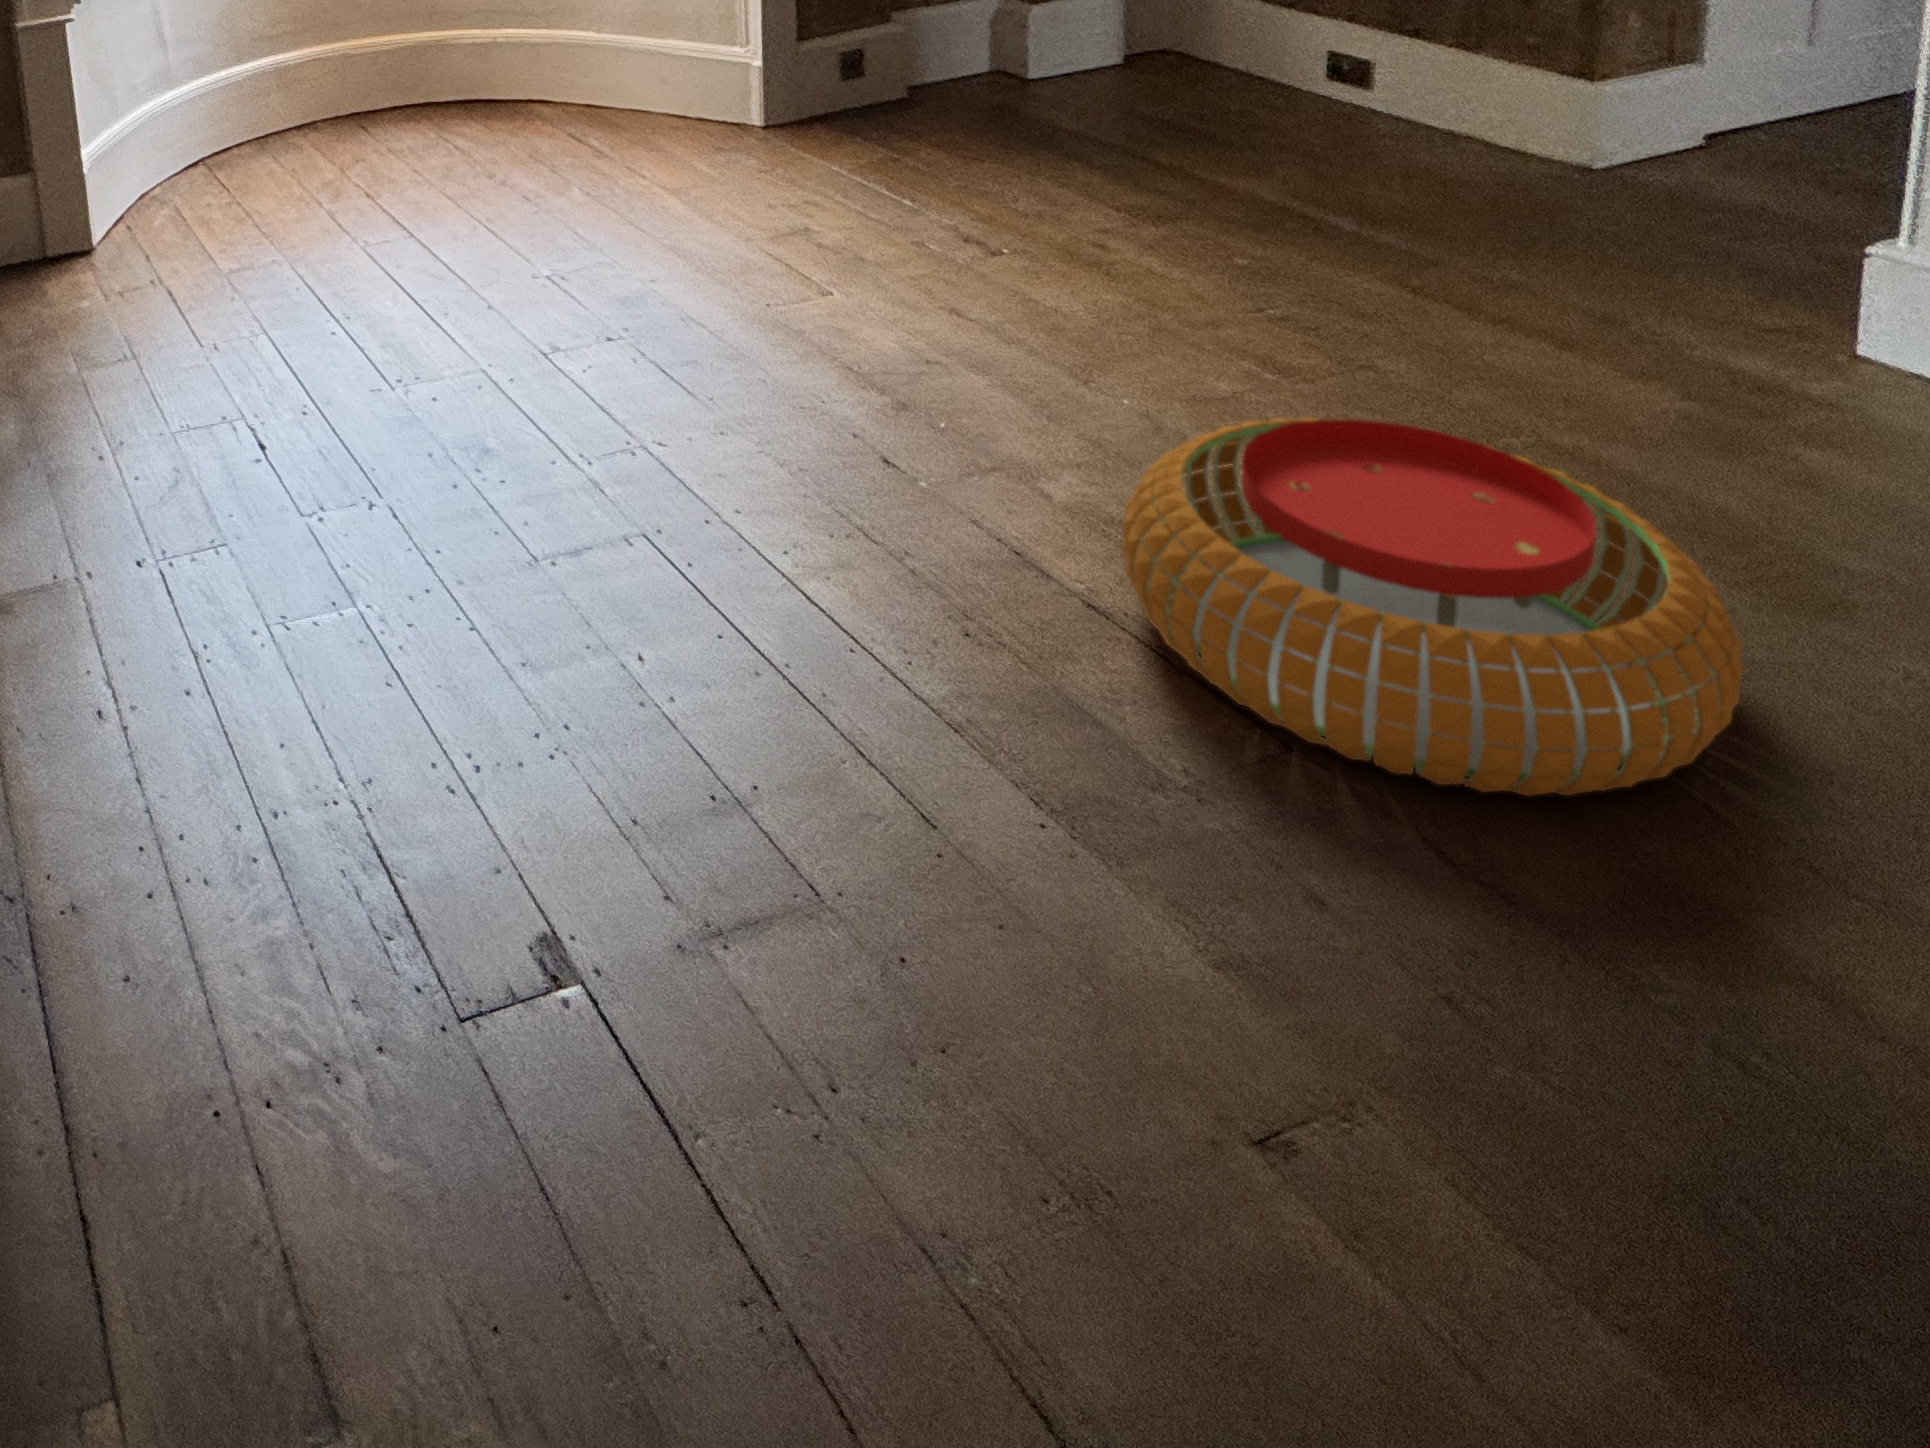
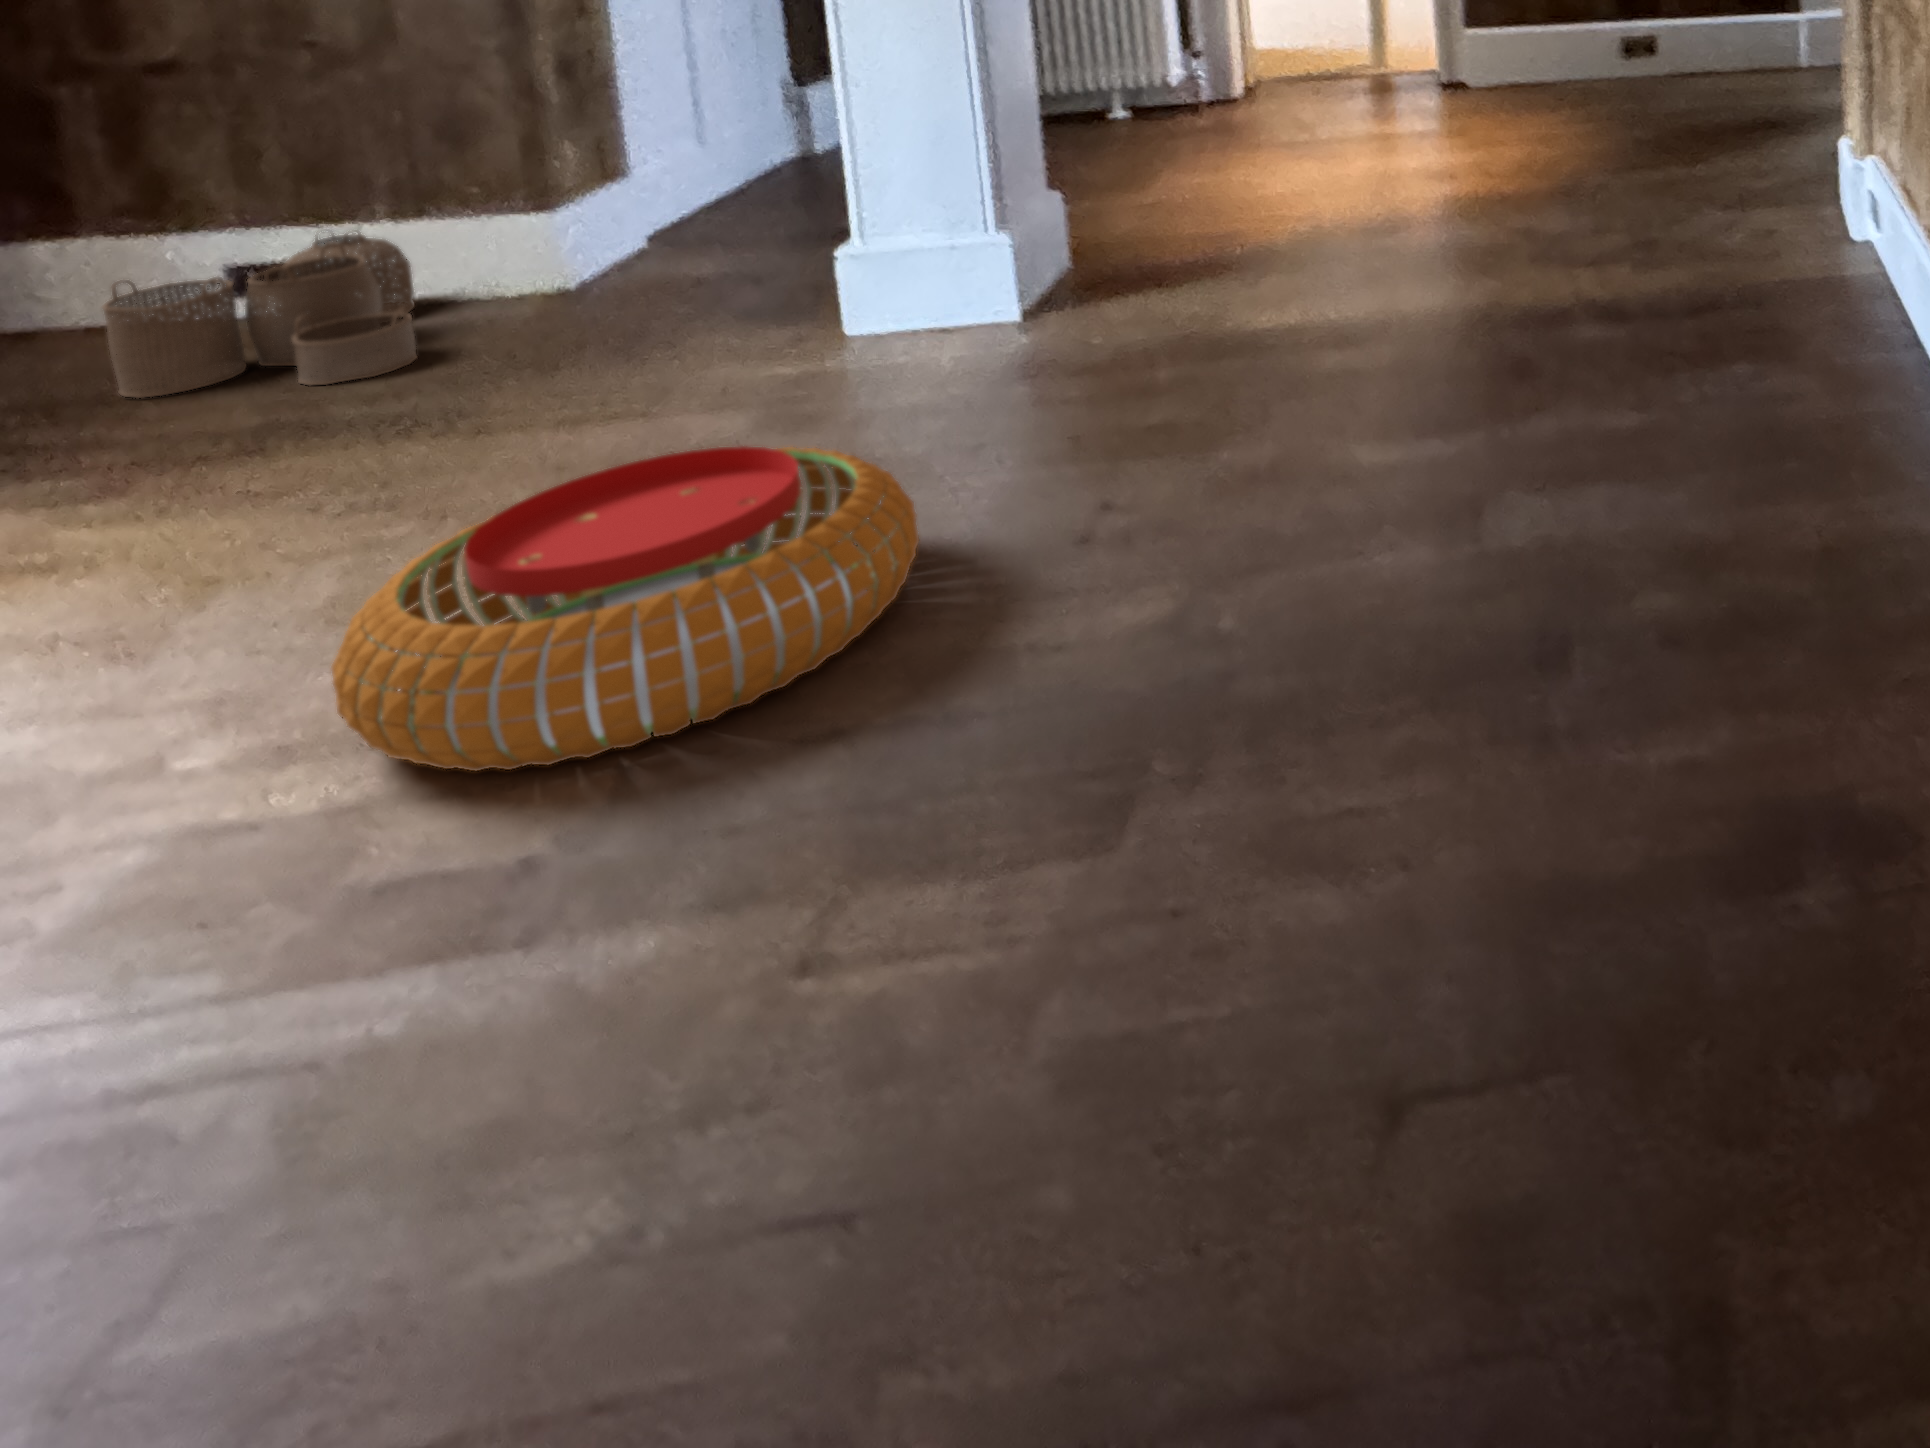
woven basket: none [1219,45,1457,201] -> present [103,232,417,398]

